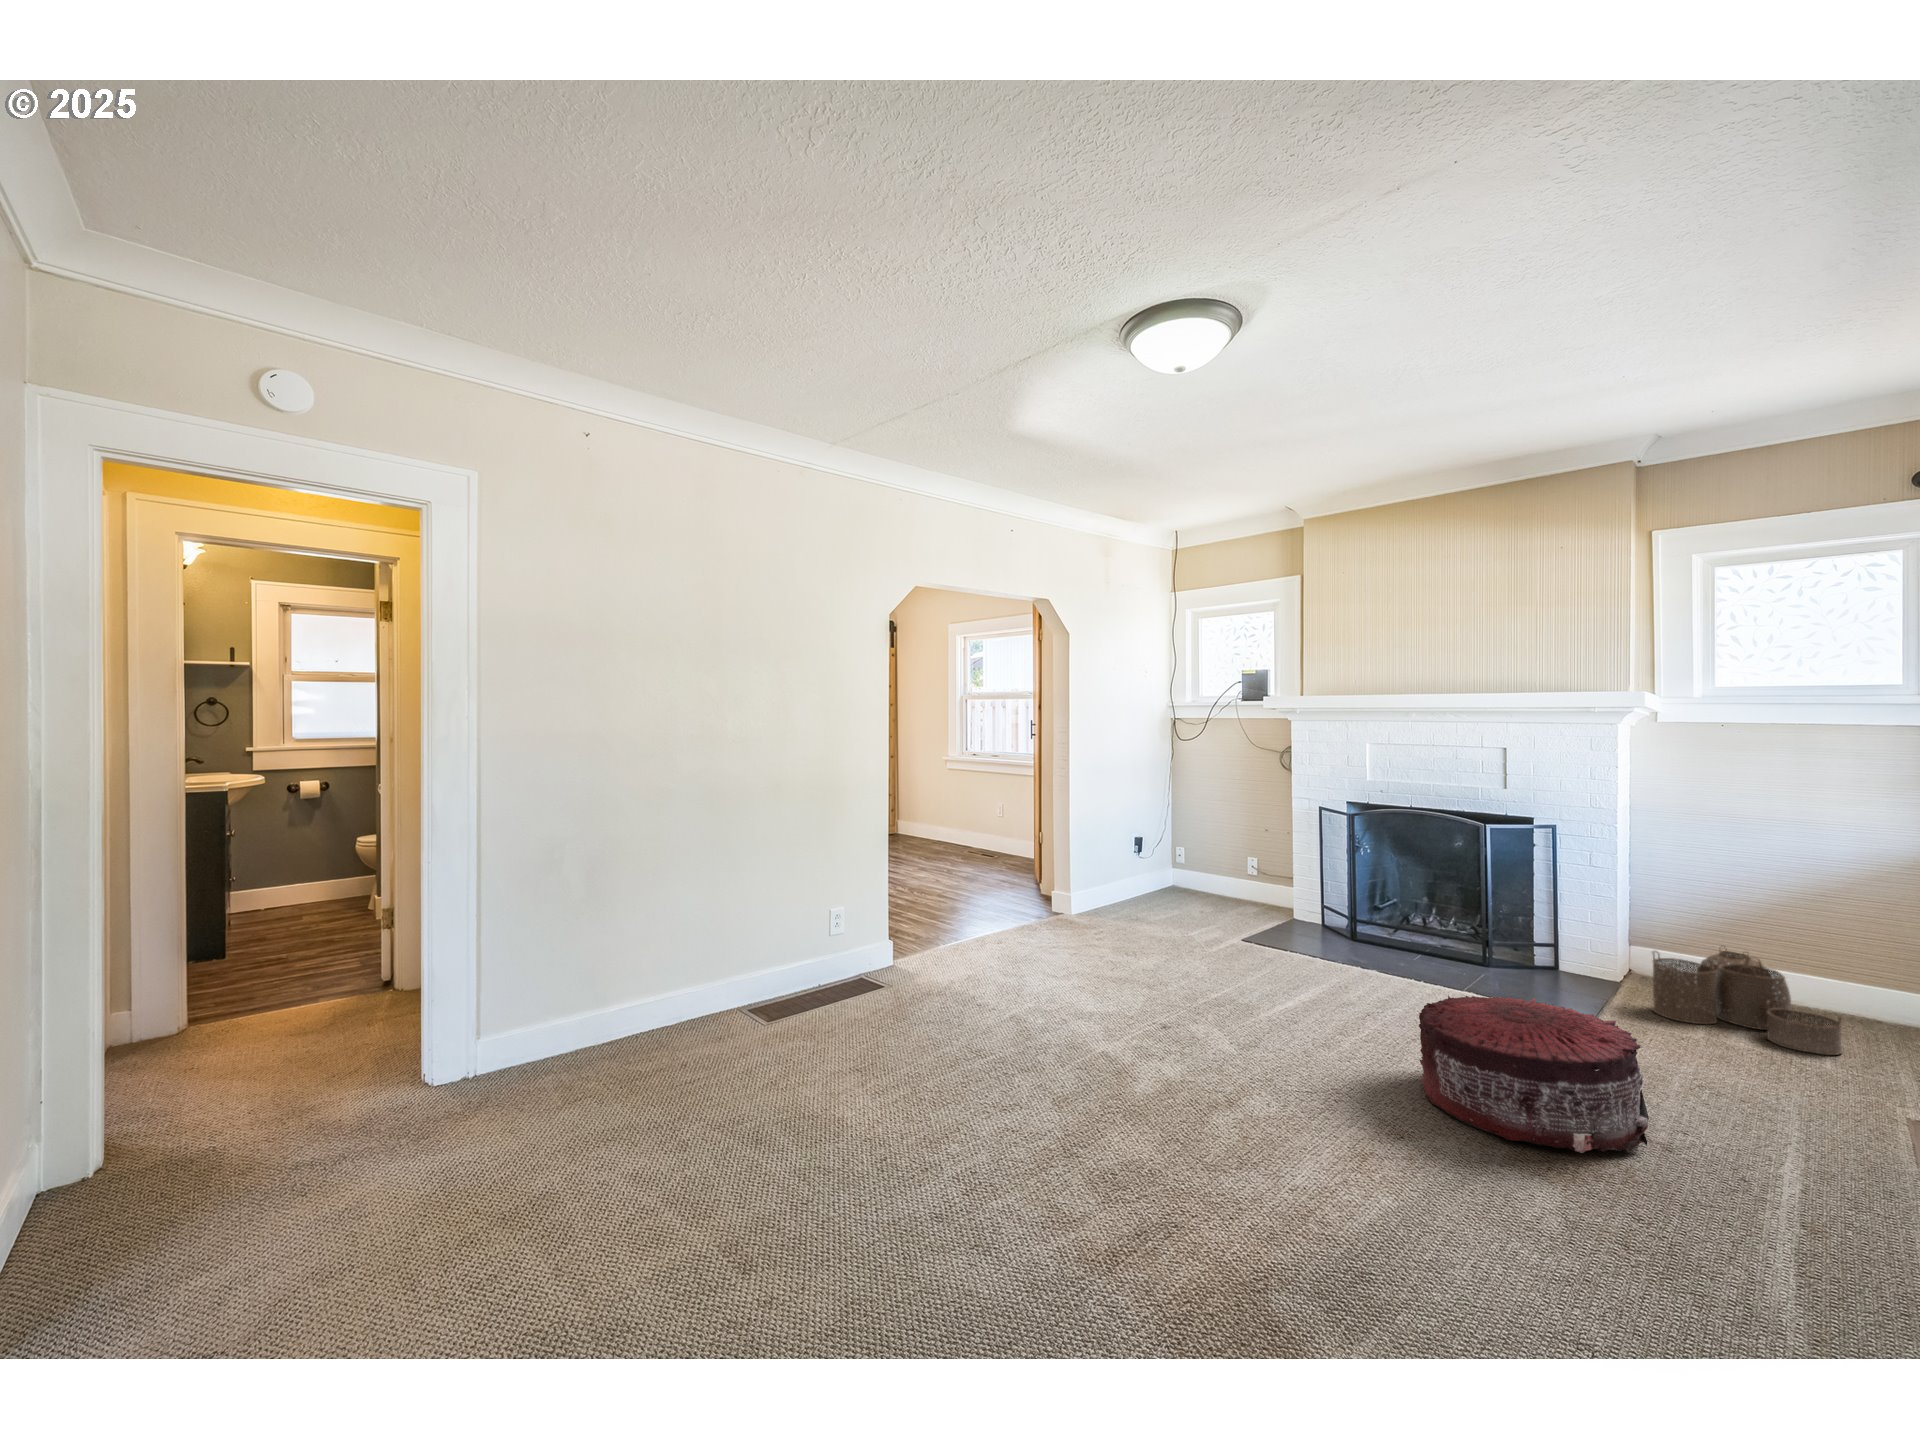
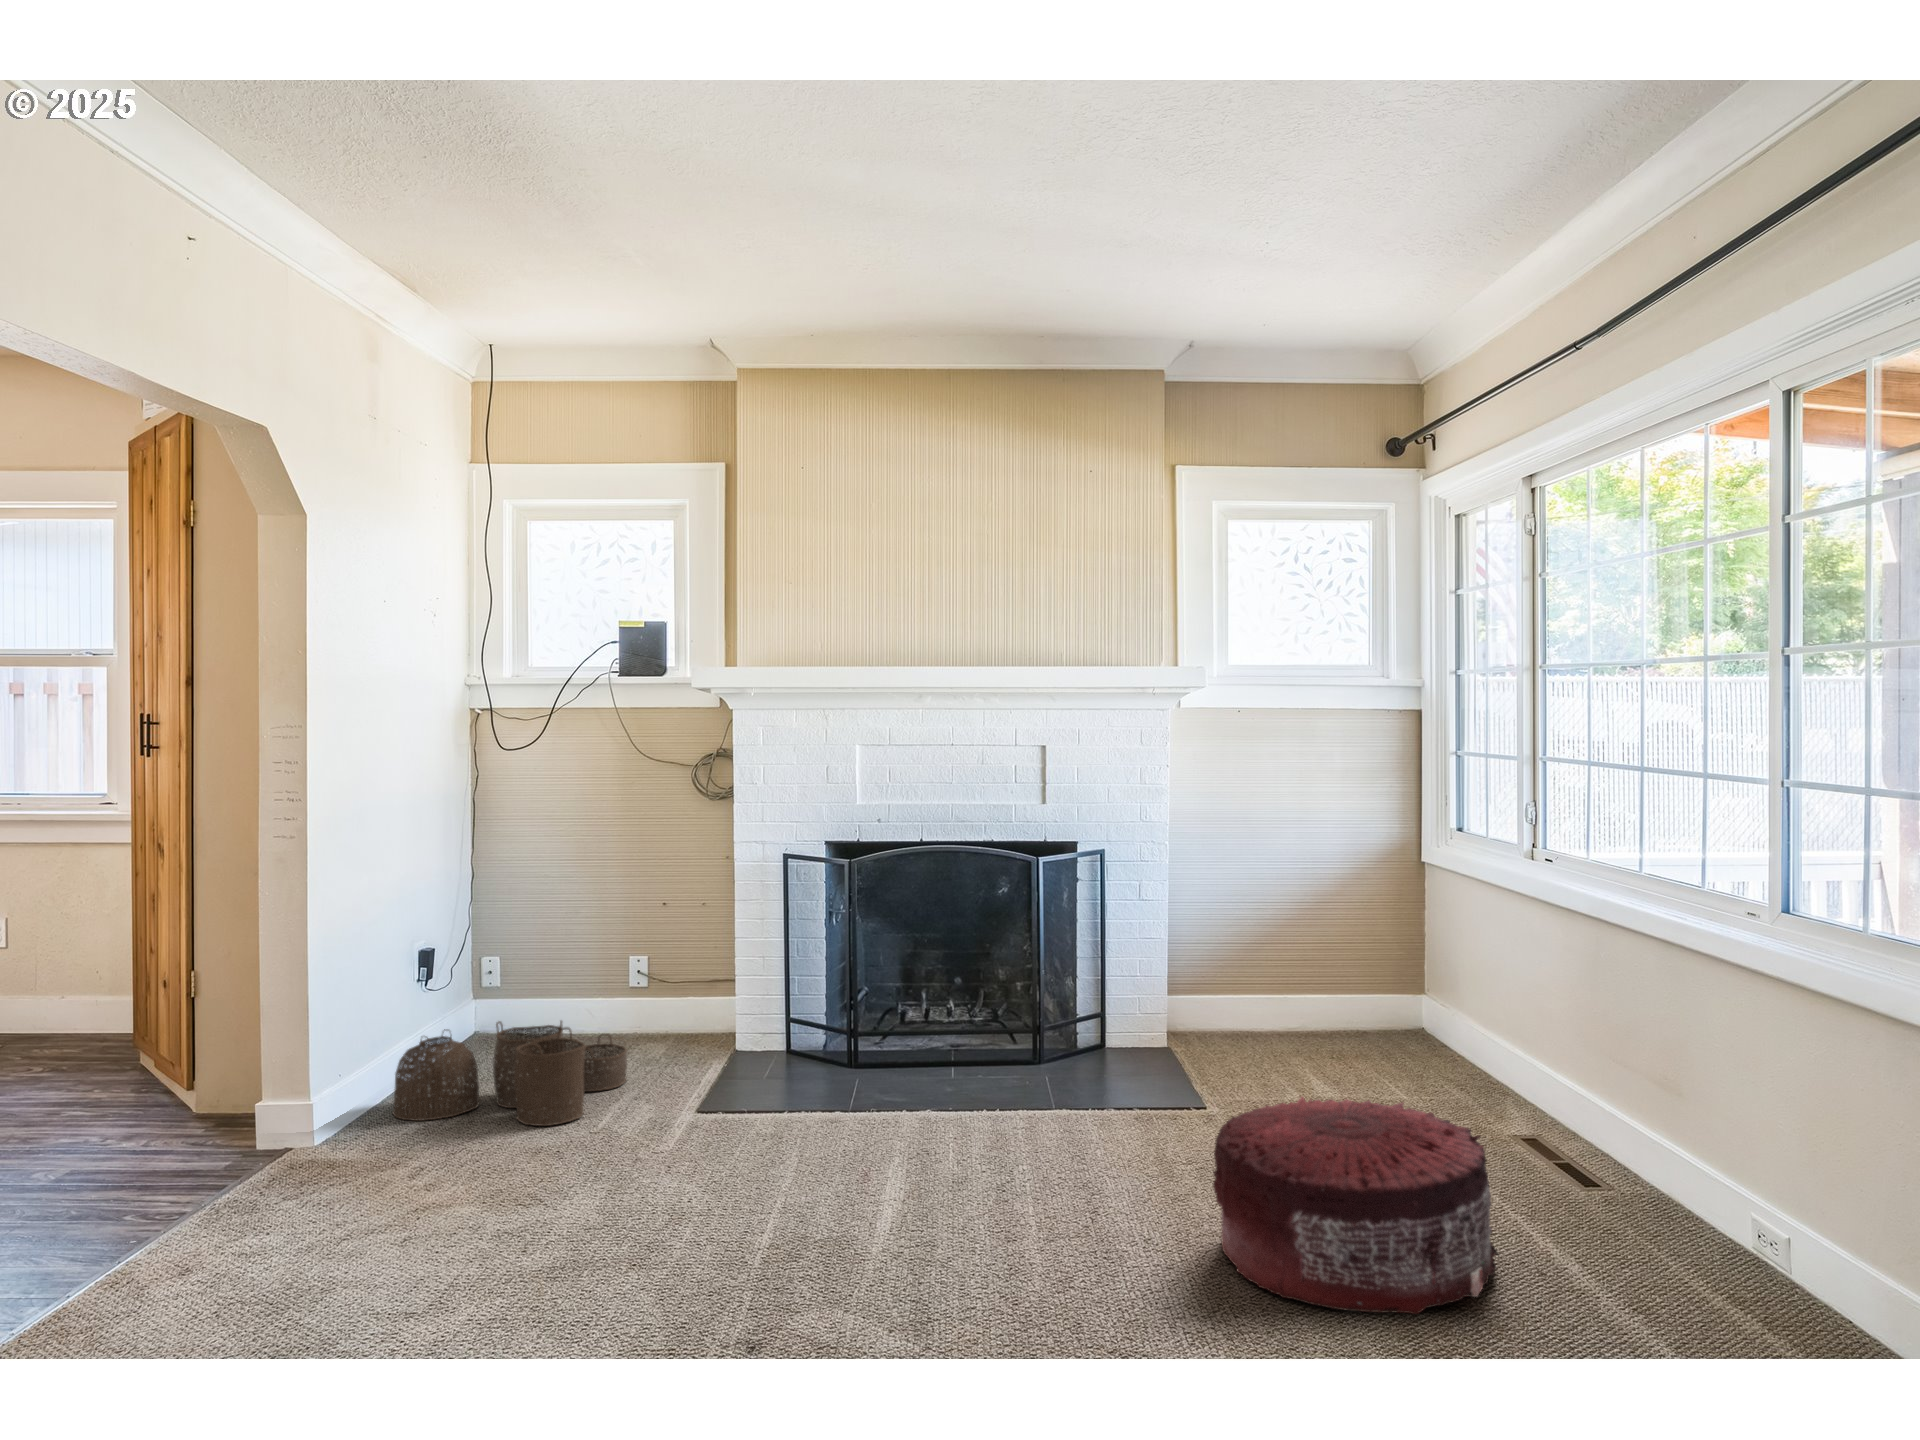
woven basket: present [1653,947,1842,1055] -> present [393,1021,627,1126]

